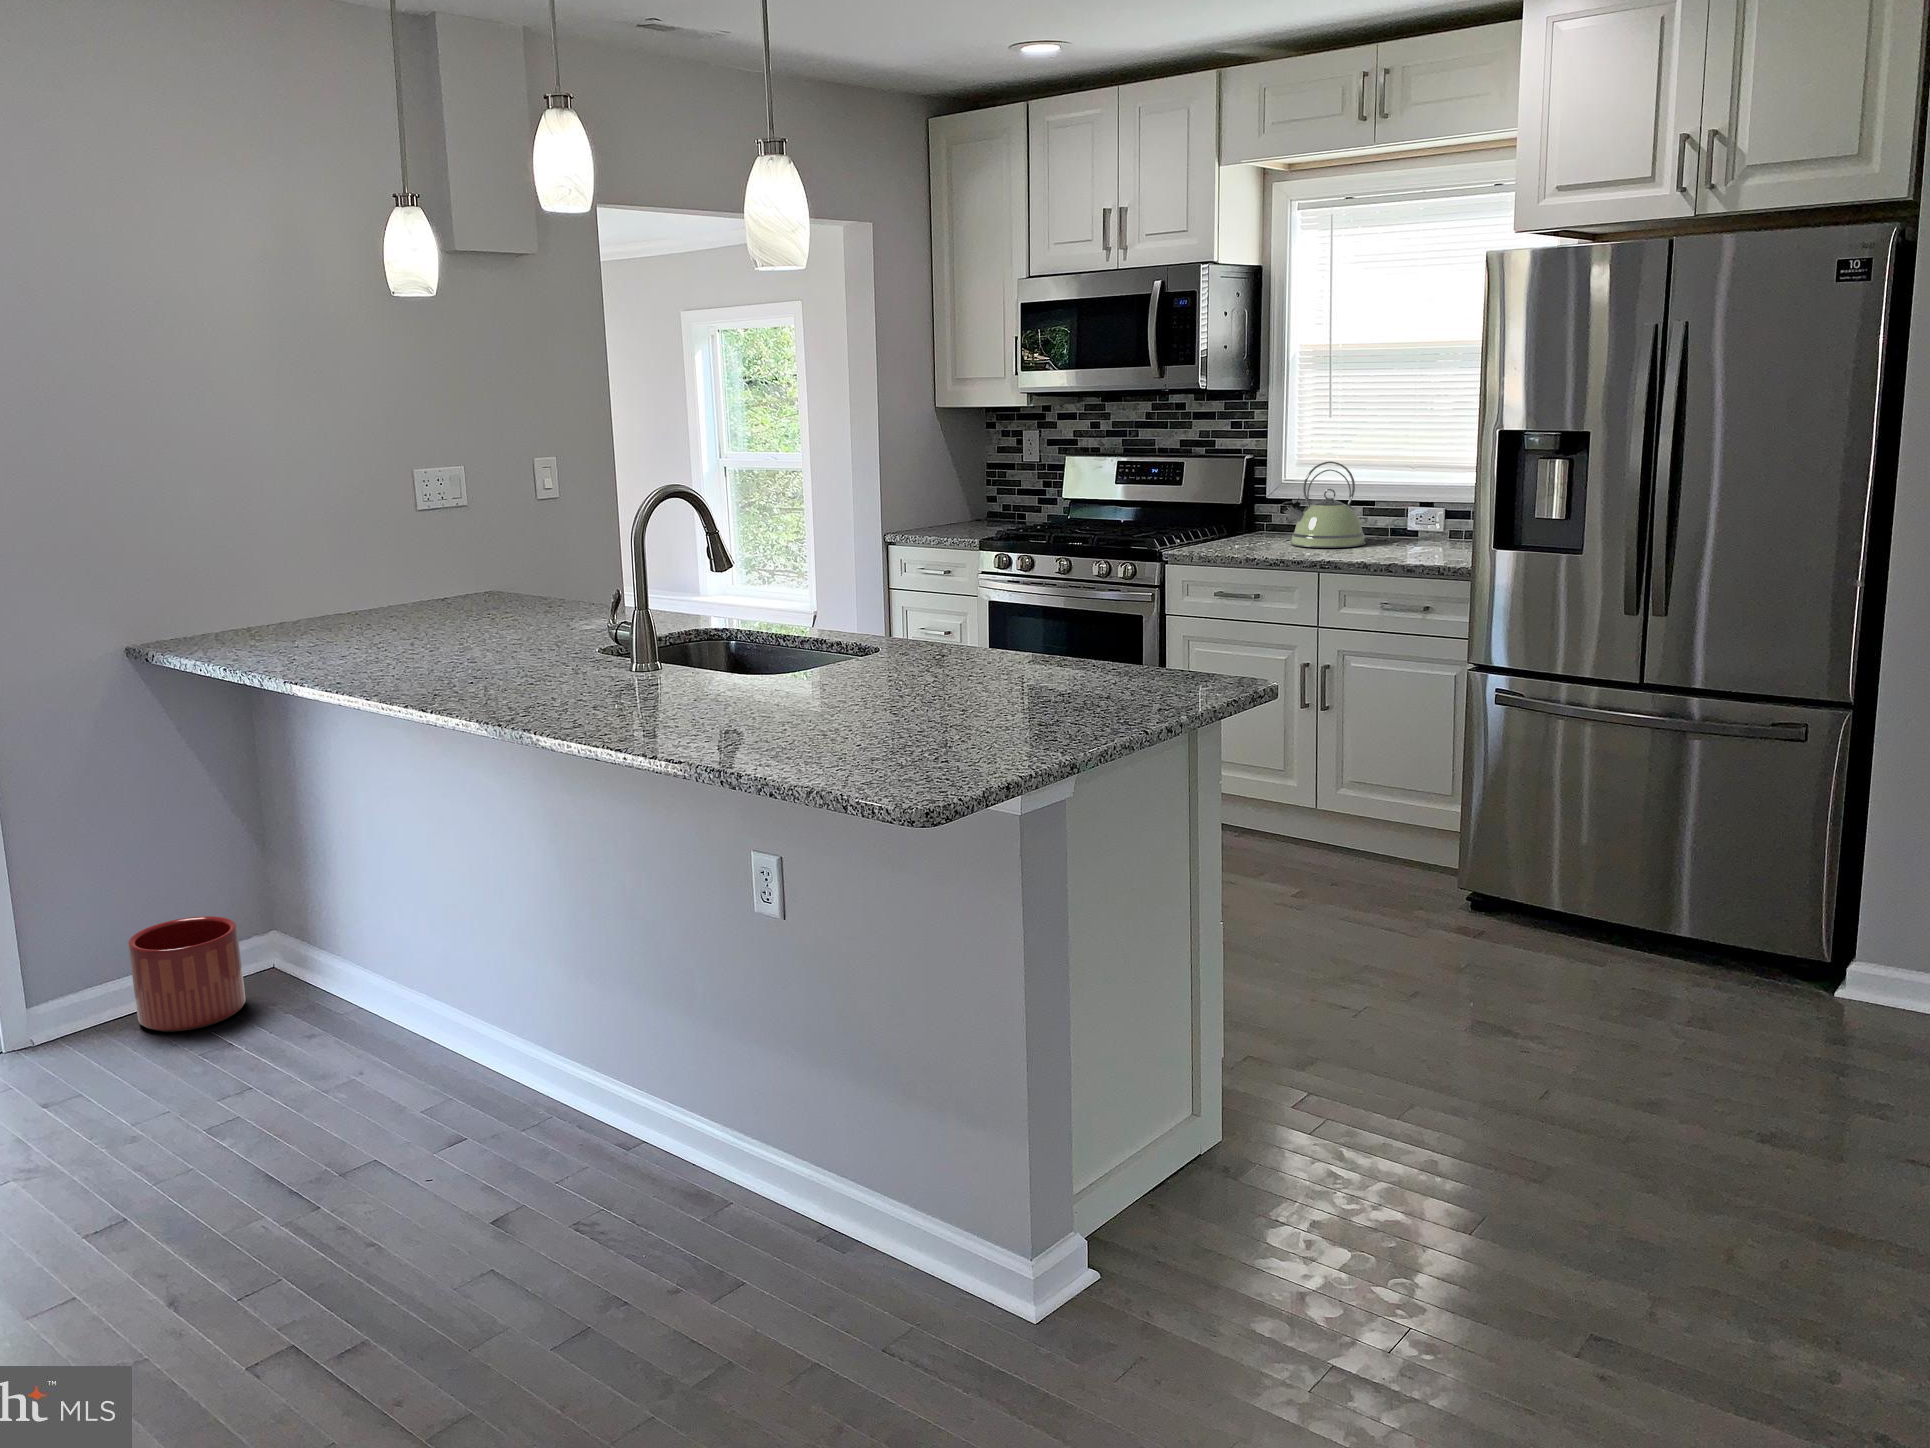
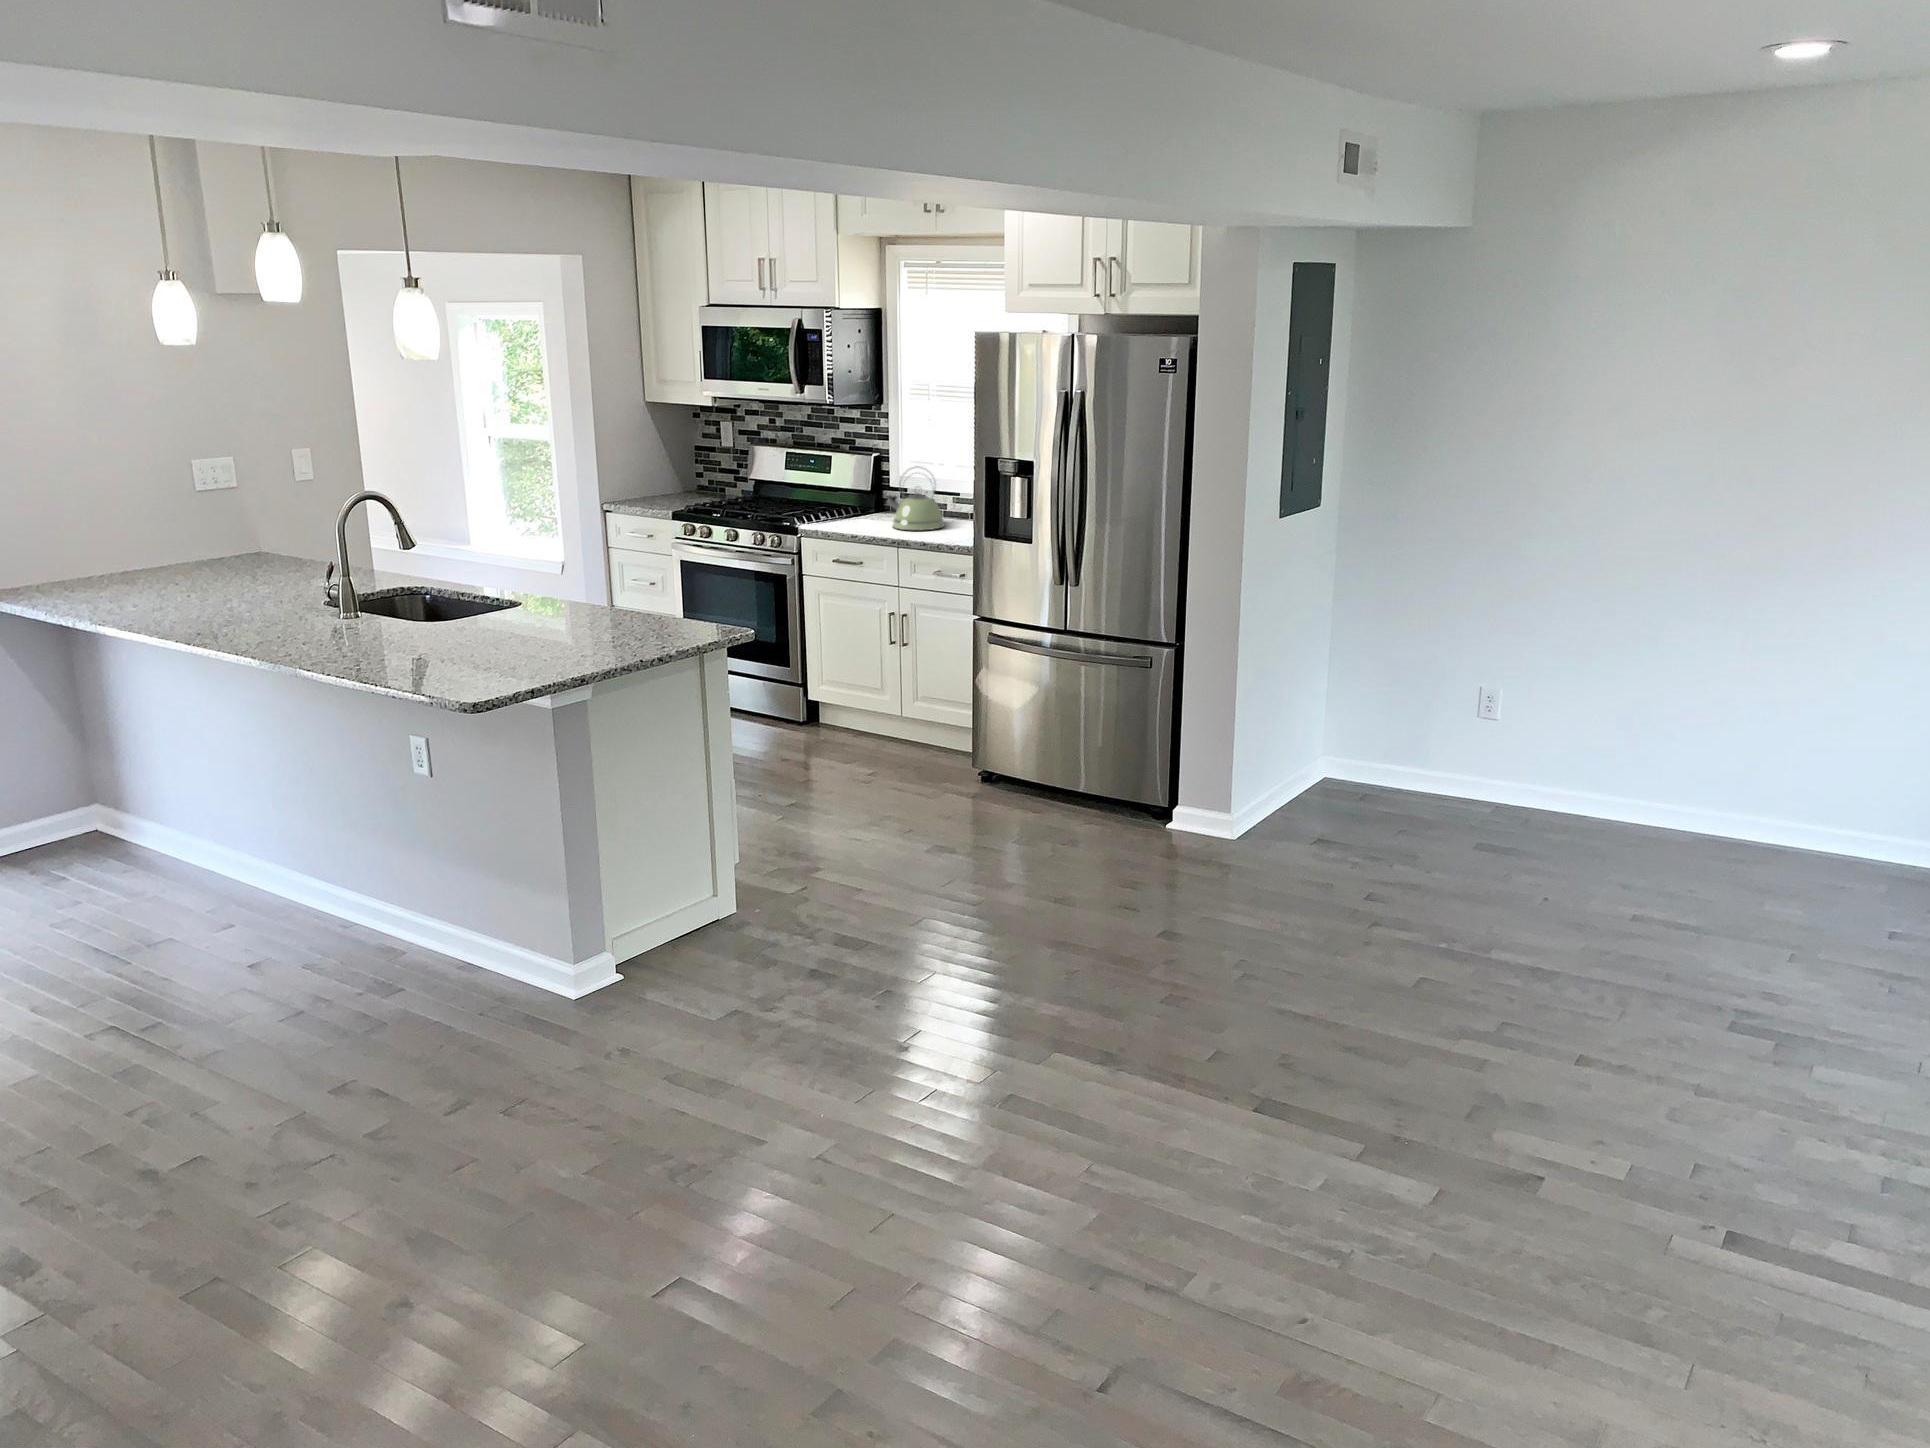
planter: present [128,916,245,1032] -> none [38,800,122,875]

